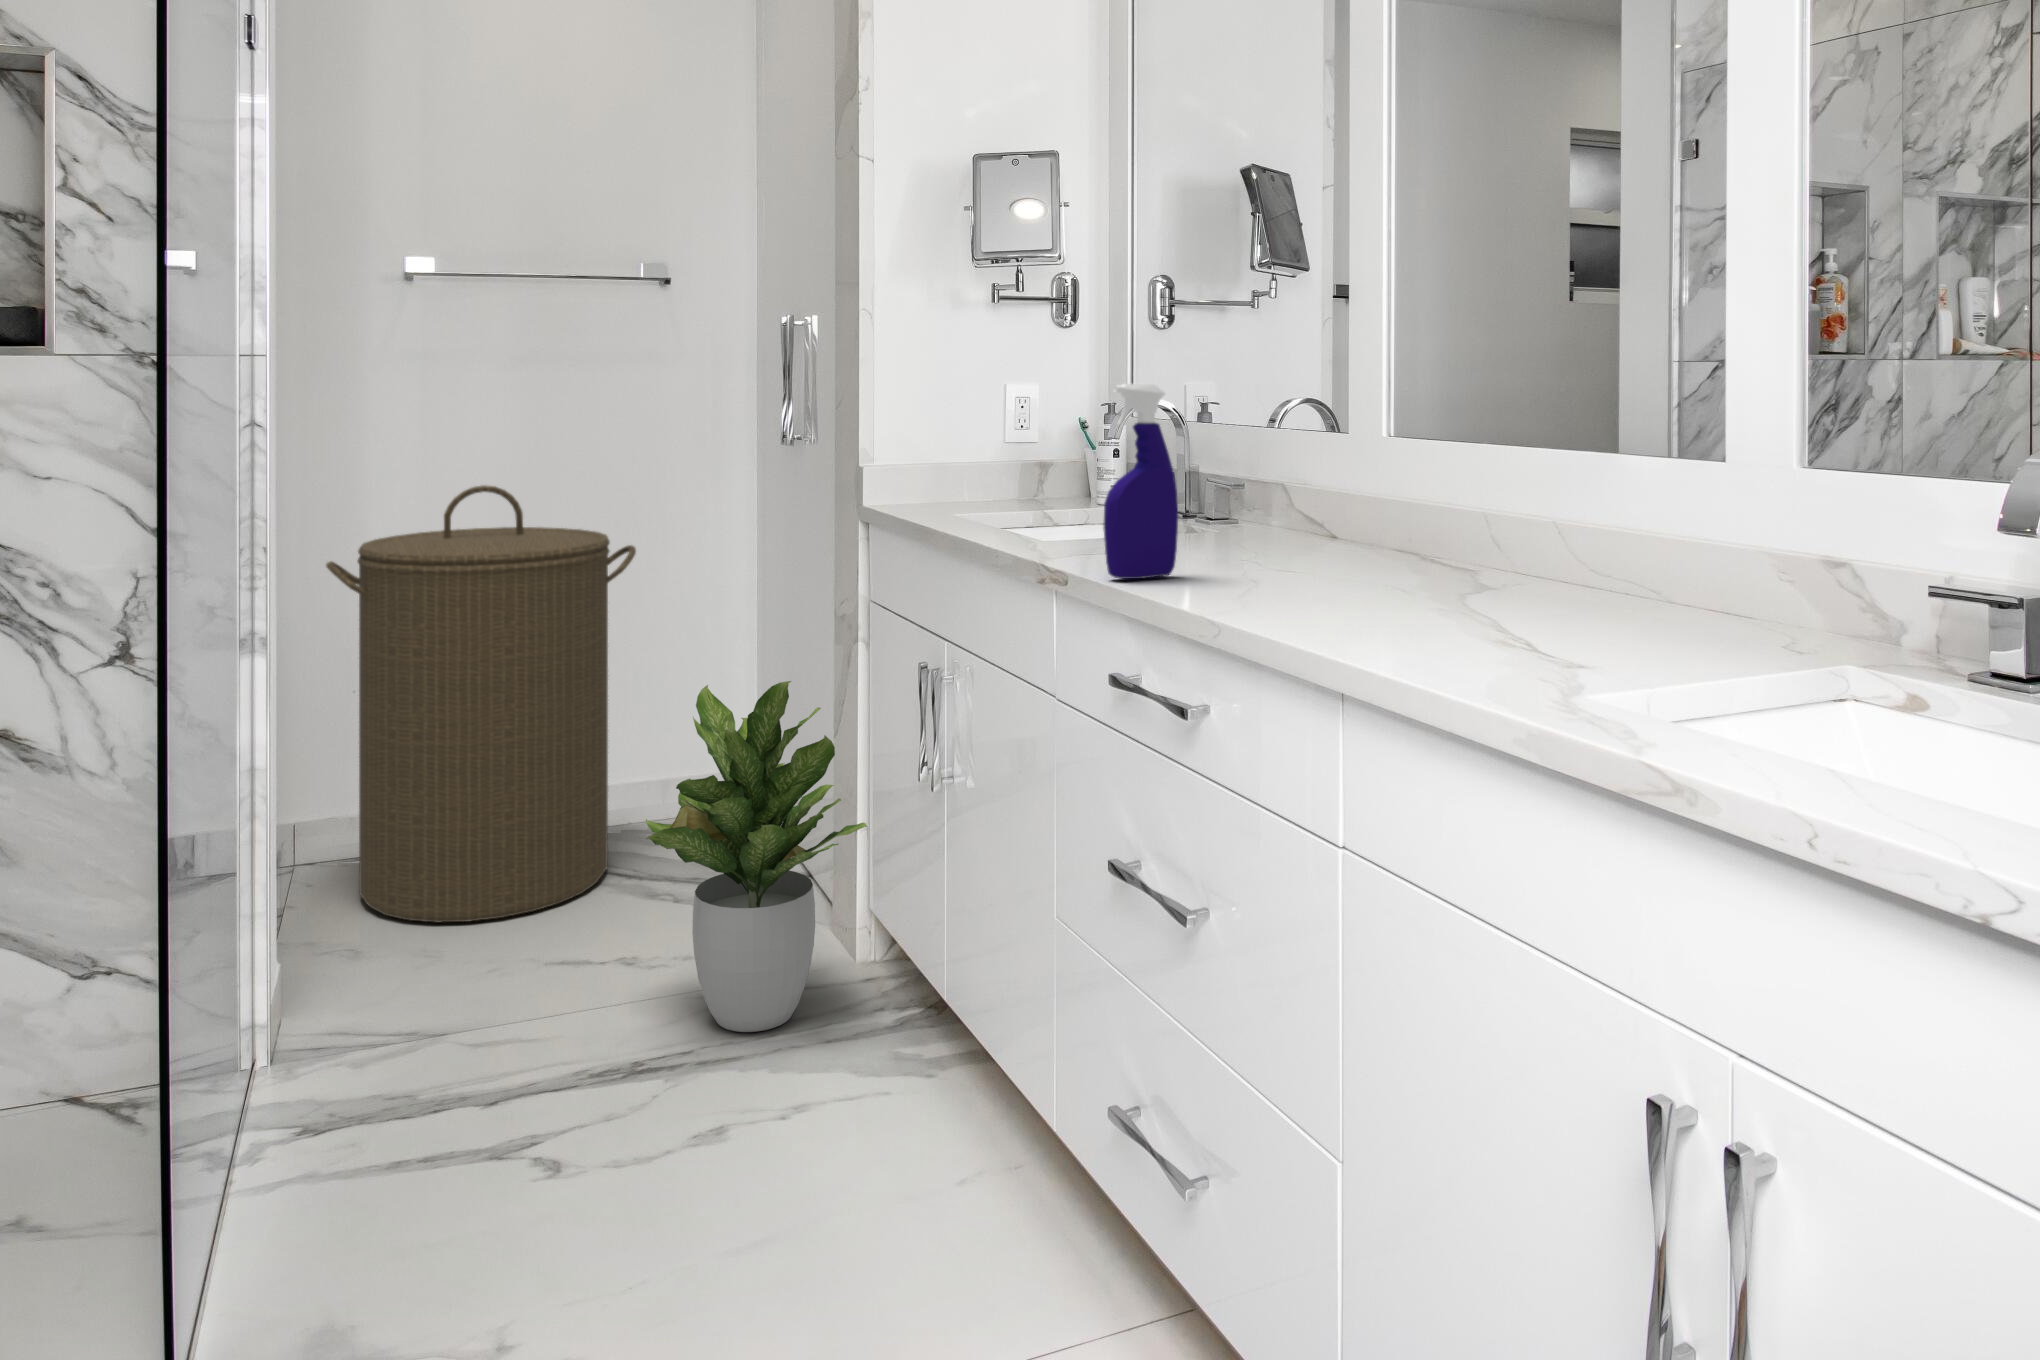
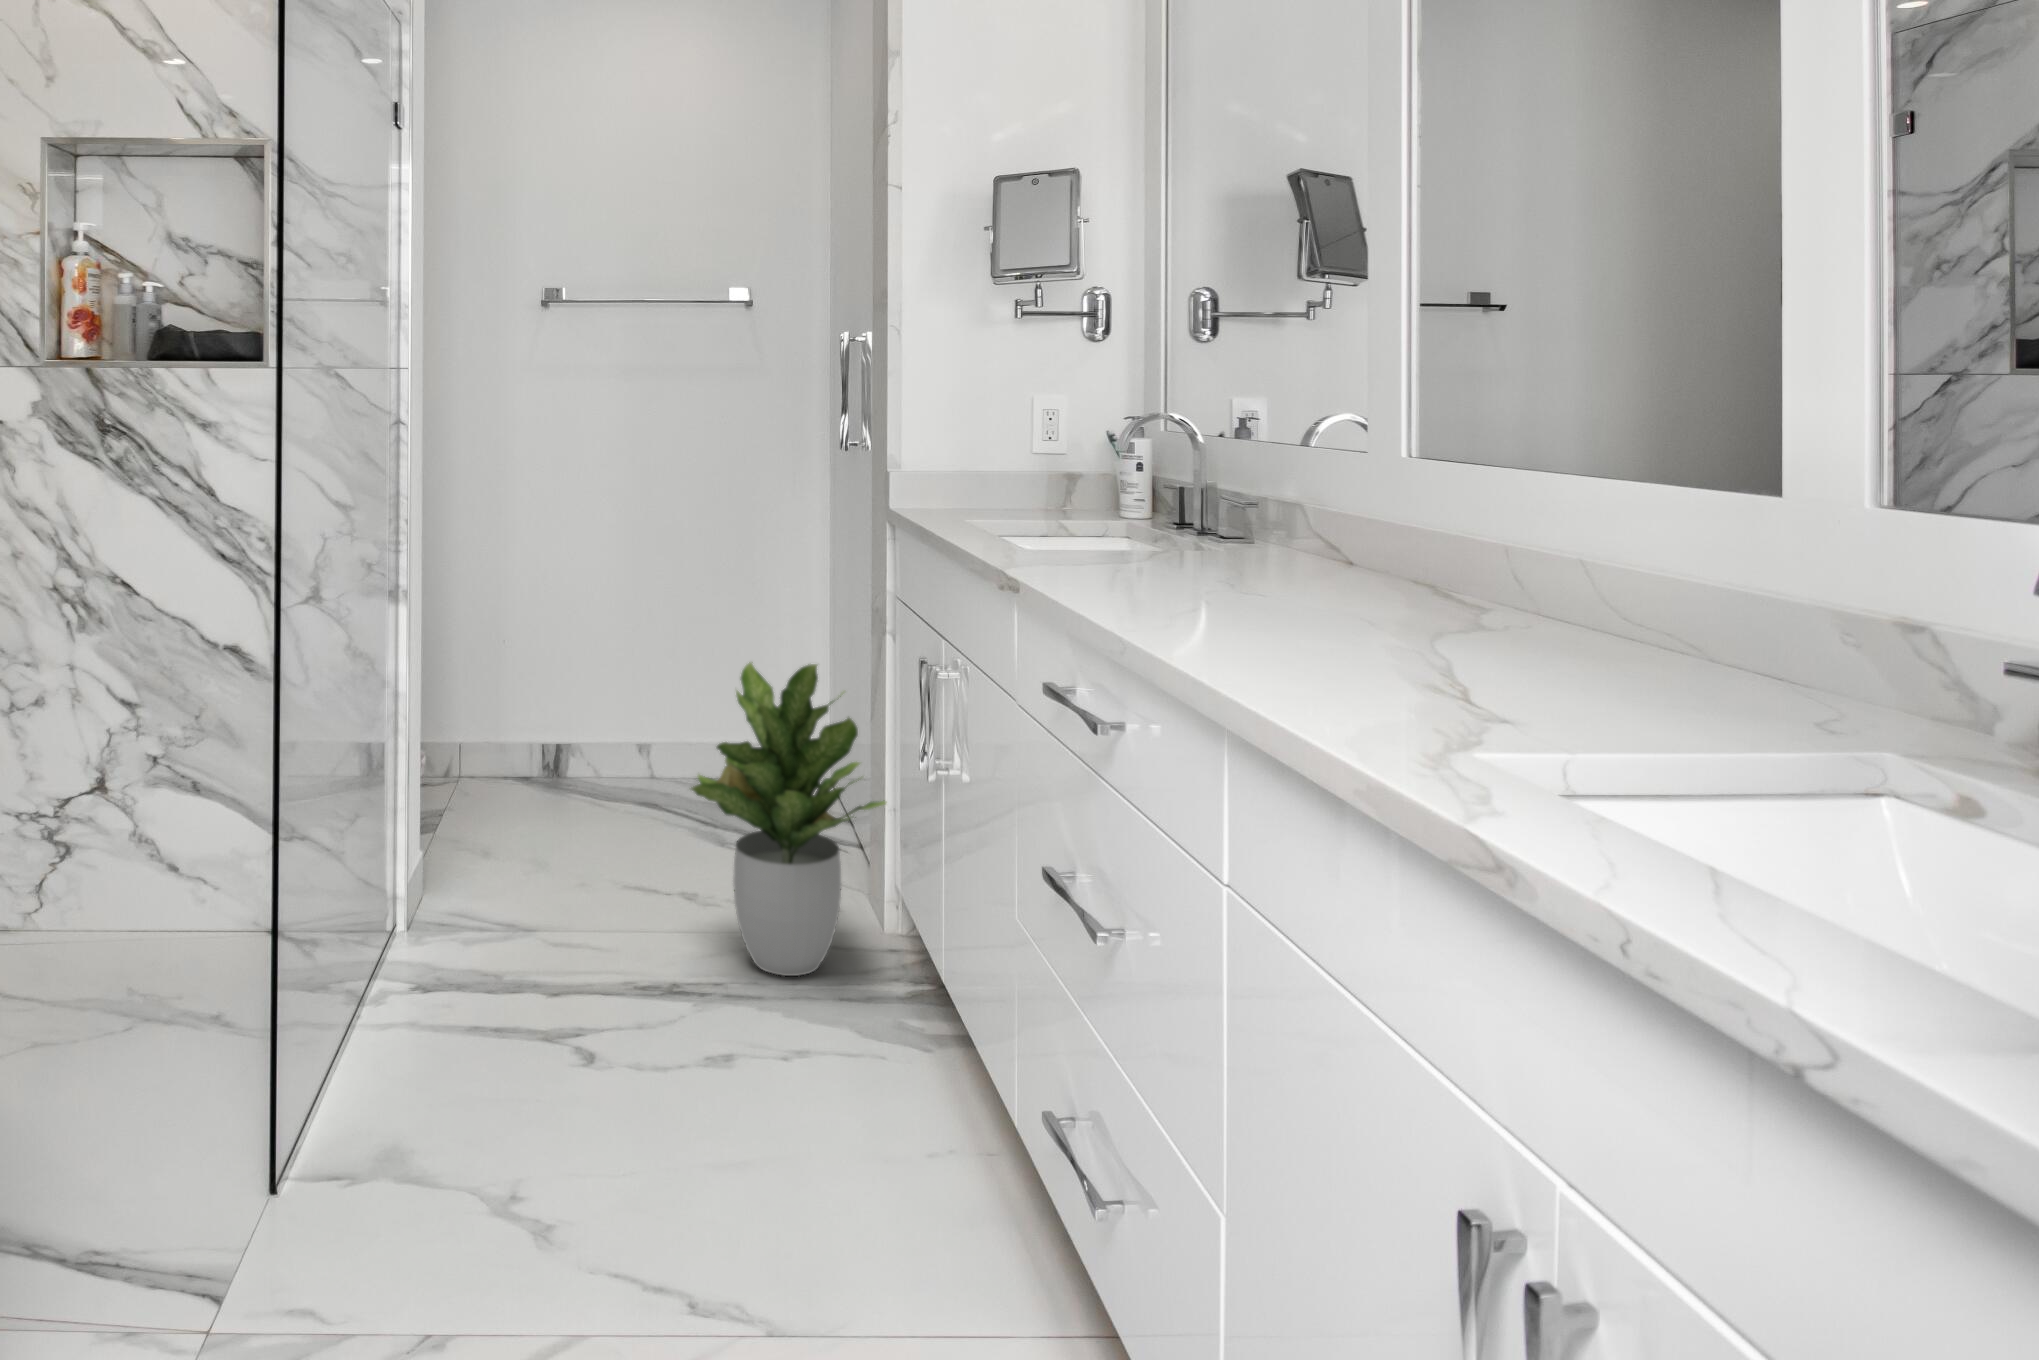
spray bottle: present [1103,384,1178,579] -> none [1051,396,1133,590]
laundry hamper: present [326,485,636,922] -> none [479,479,722,842]

